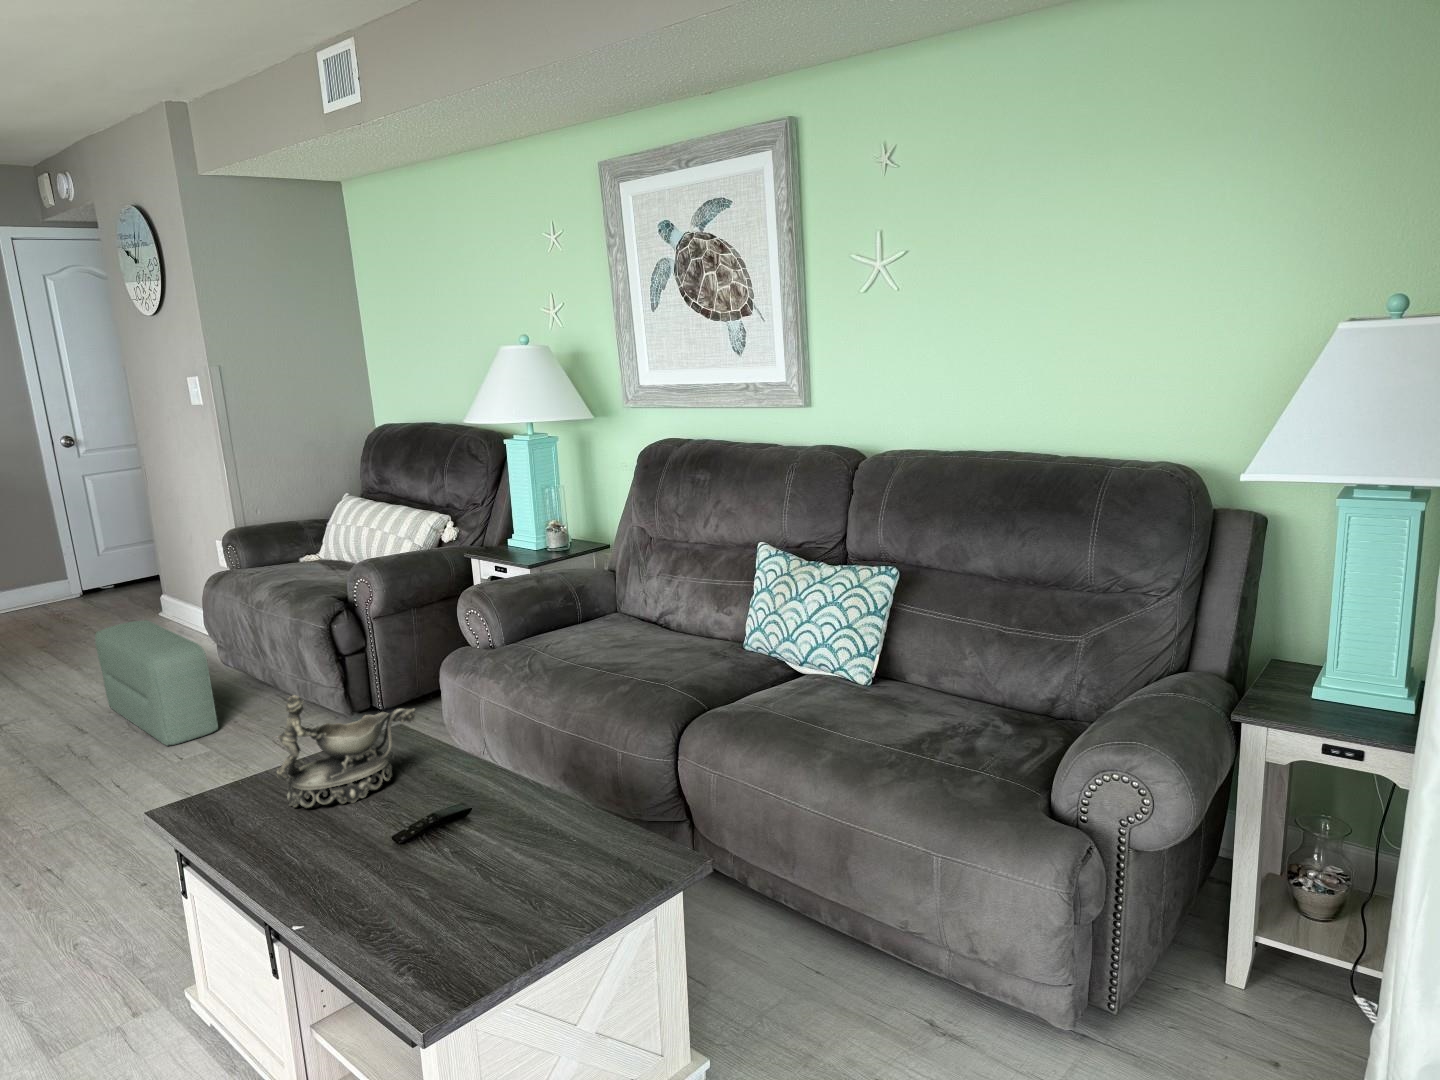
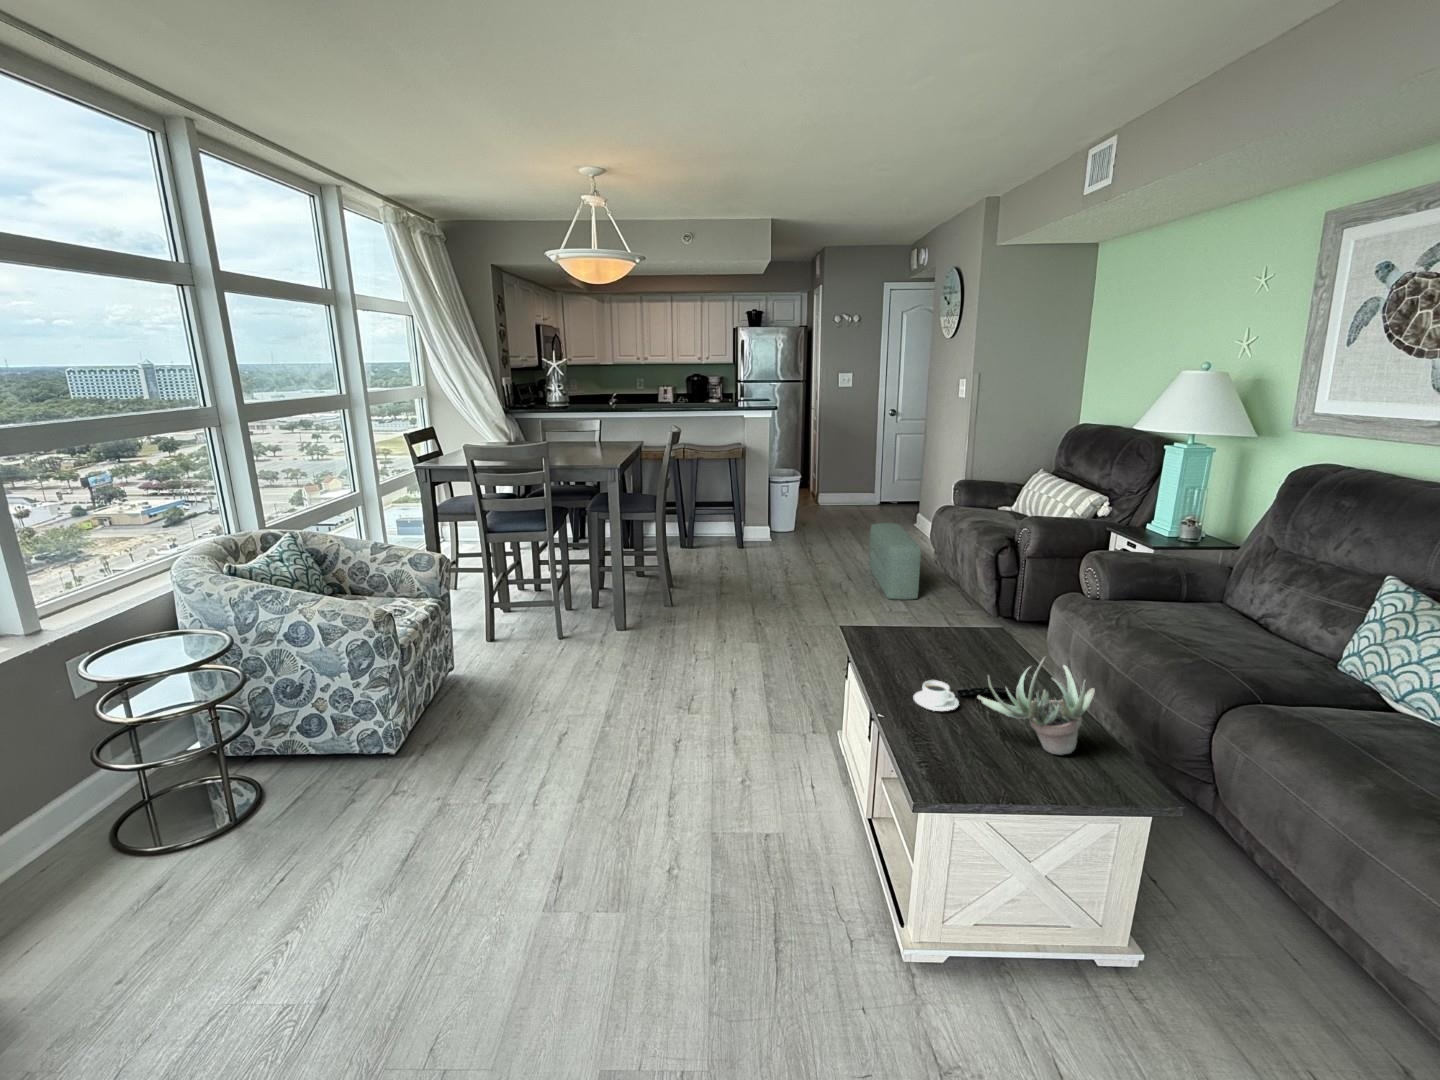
decorative bowl: present [277,695,416,807] -> none [908,585,1005,663]
succulent plant: none [441,738,582,865] -> present [977,657,1095,755]
coffee cup: none [333,833,405,883] -> present [913,680,959,711]

